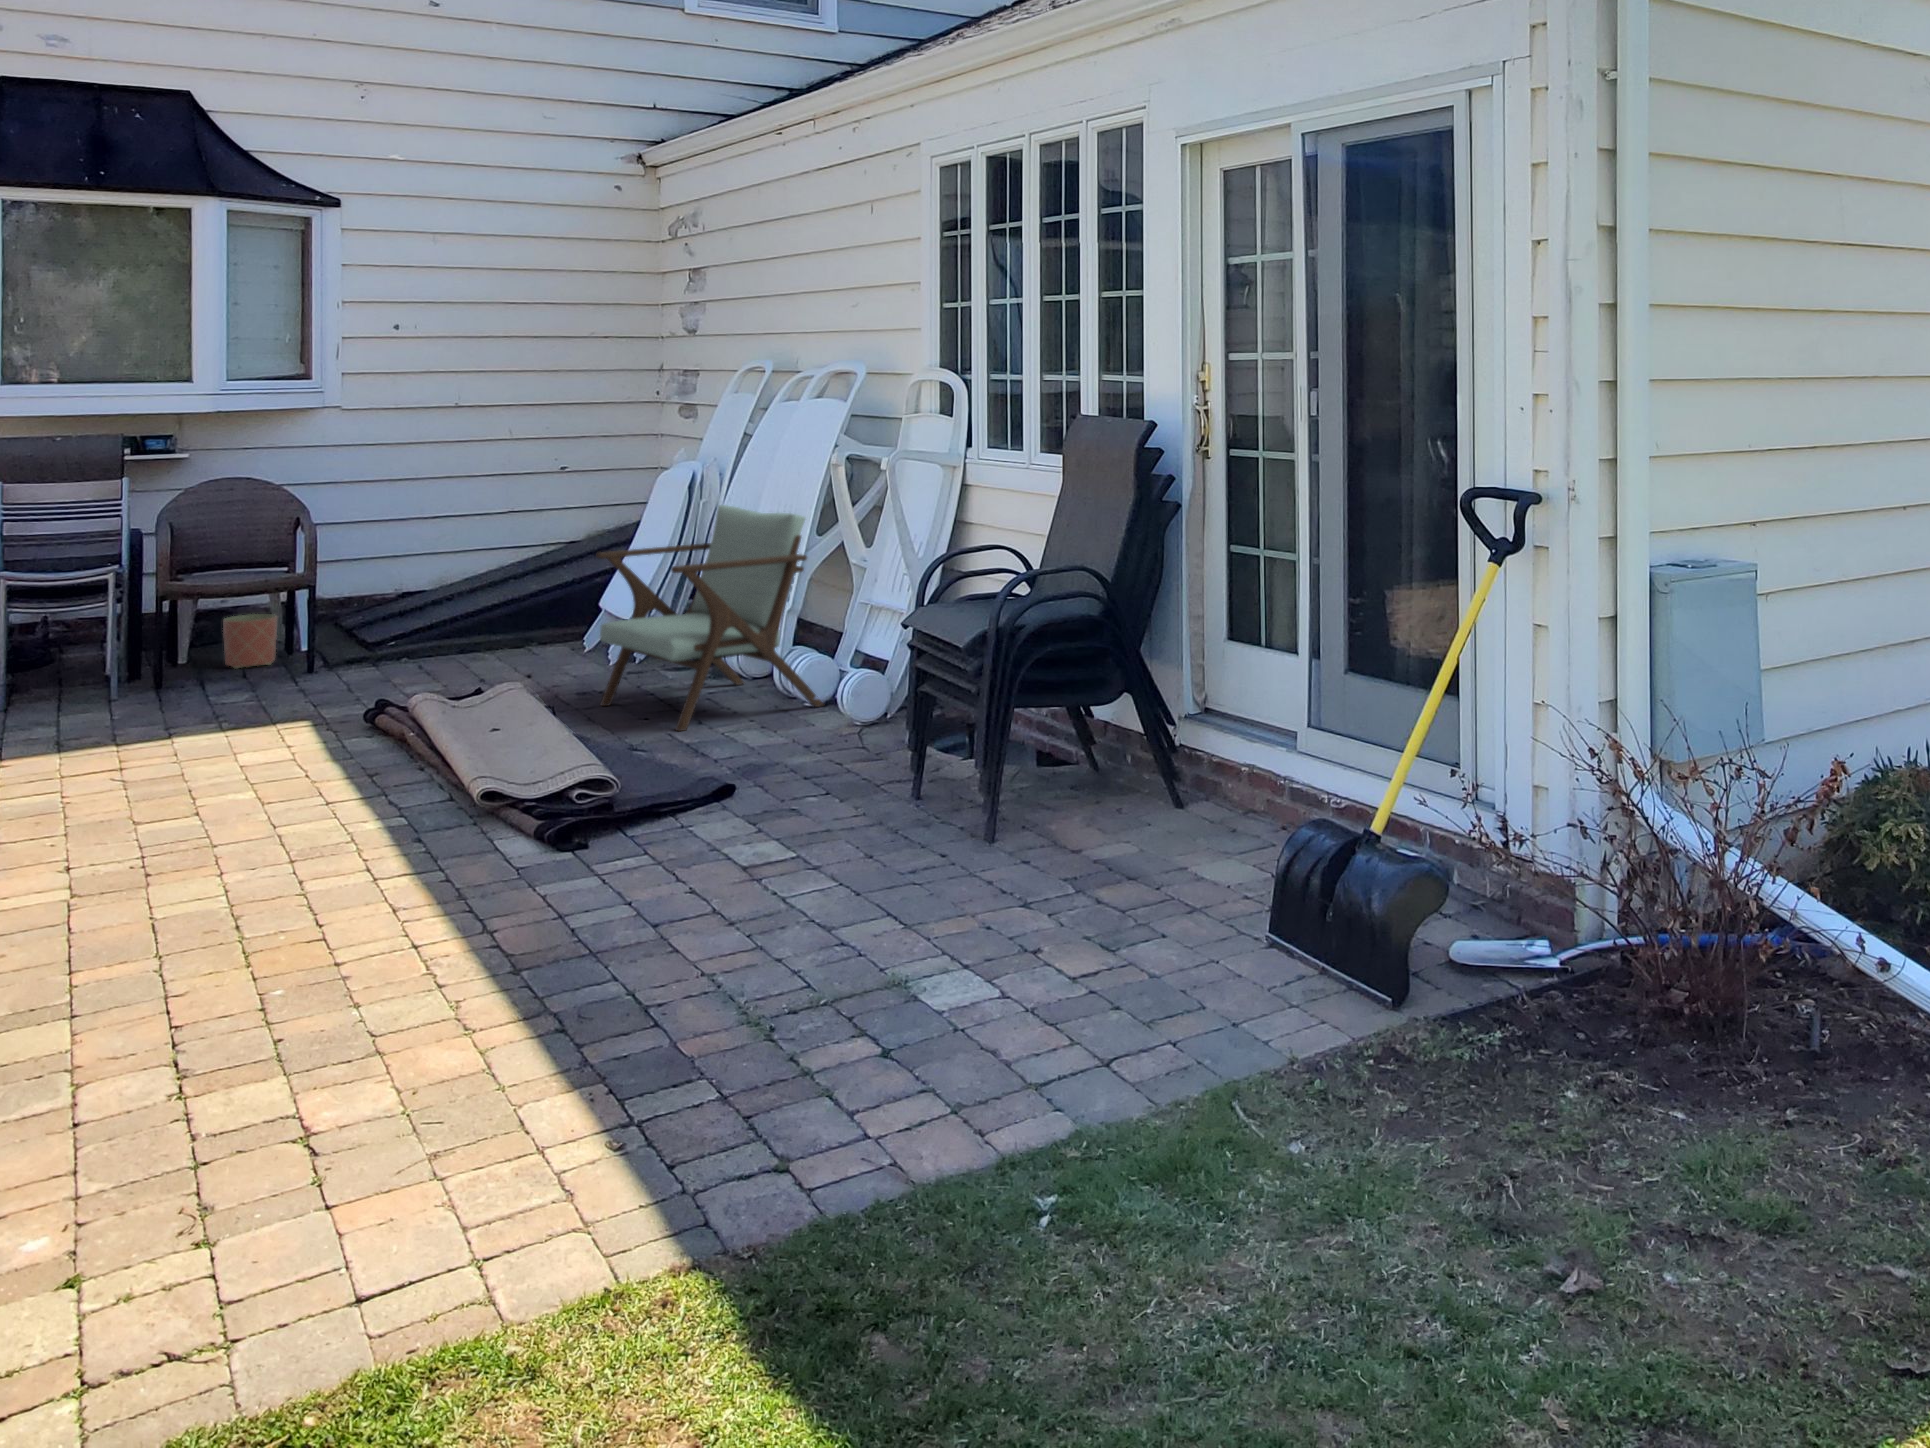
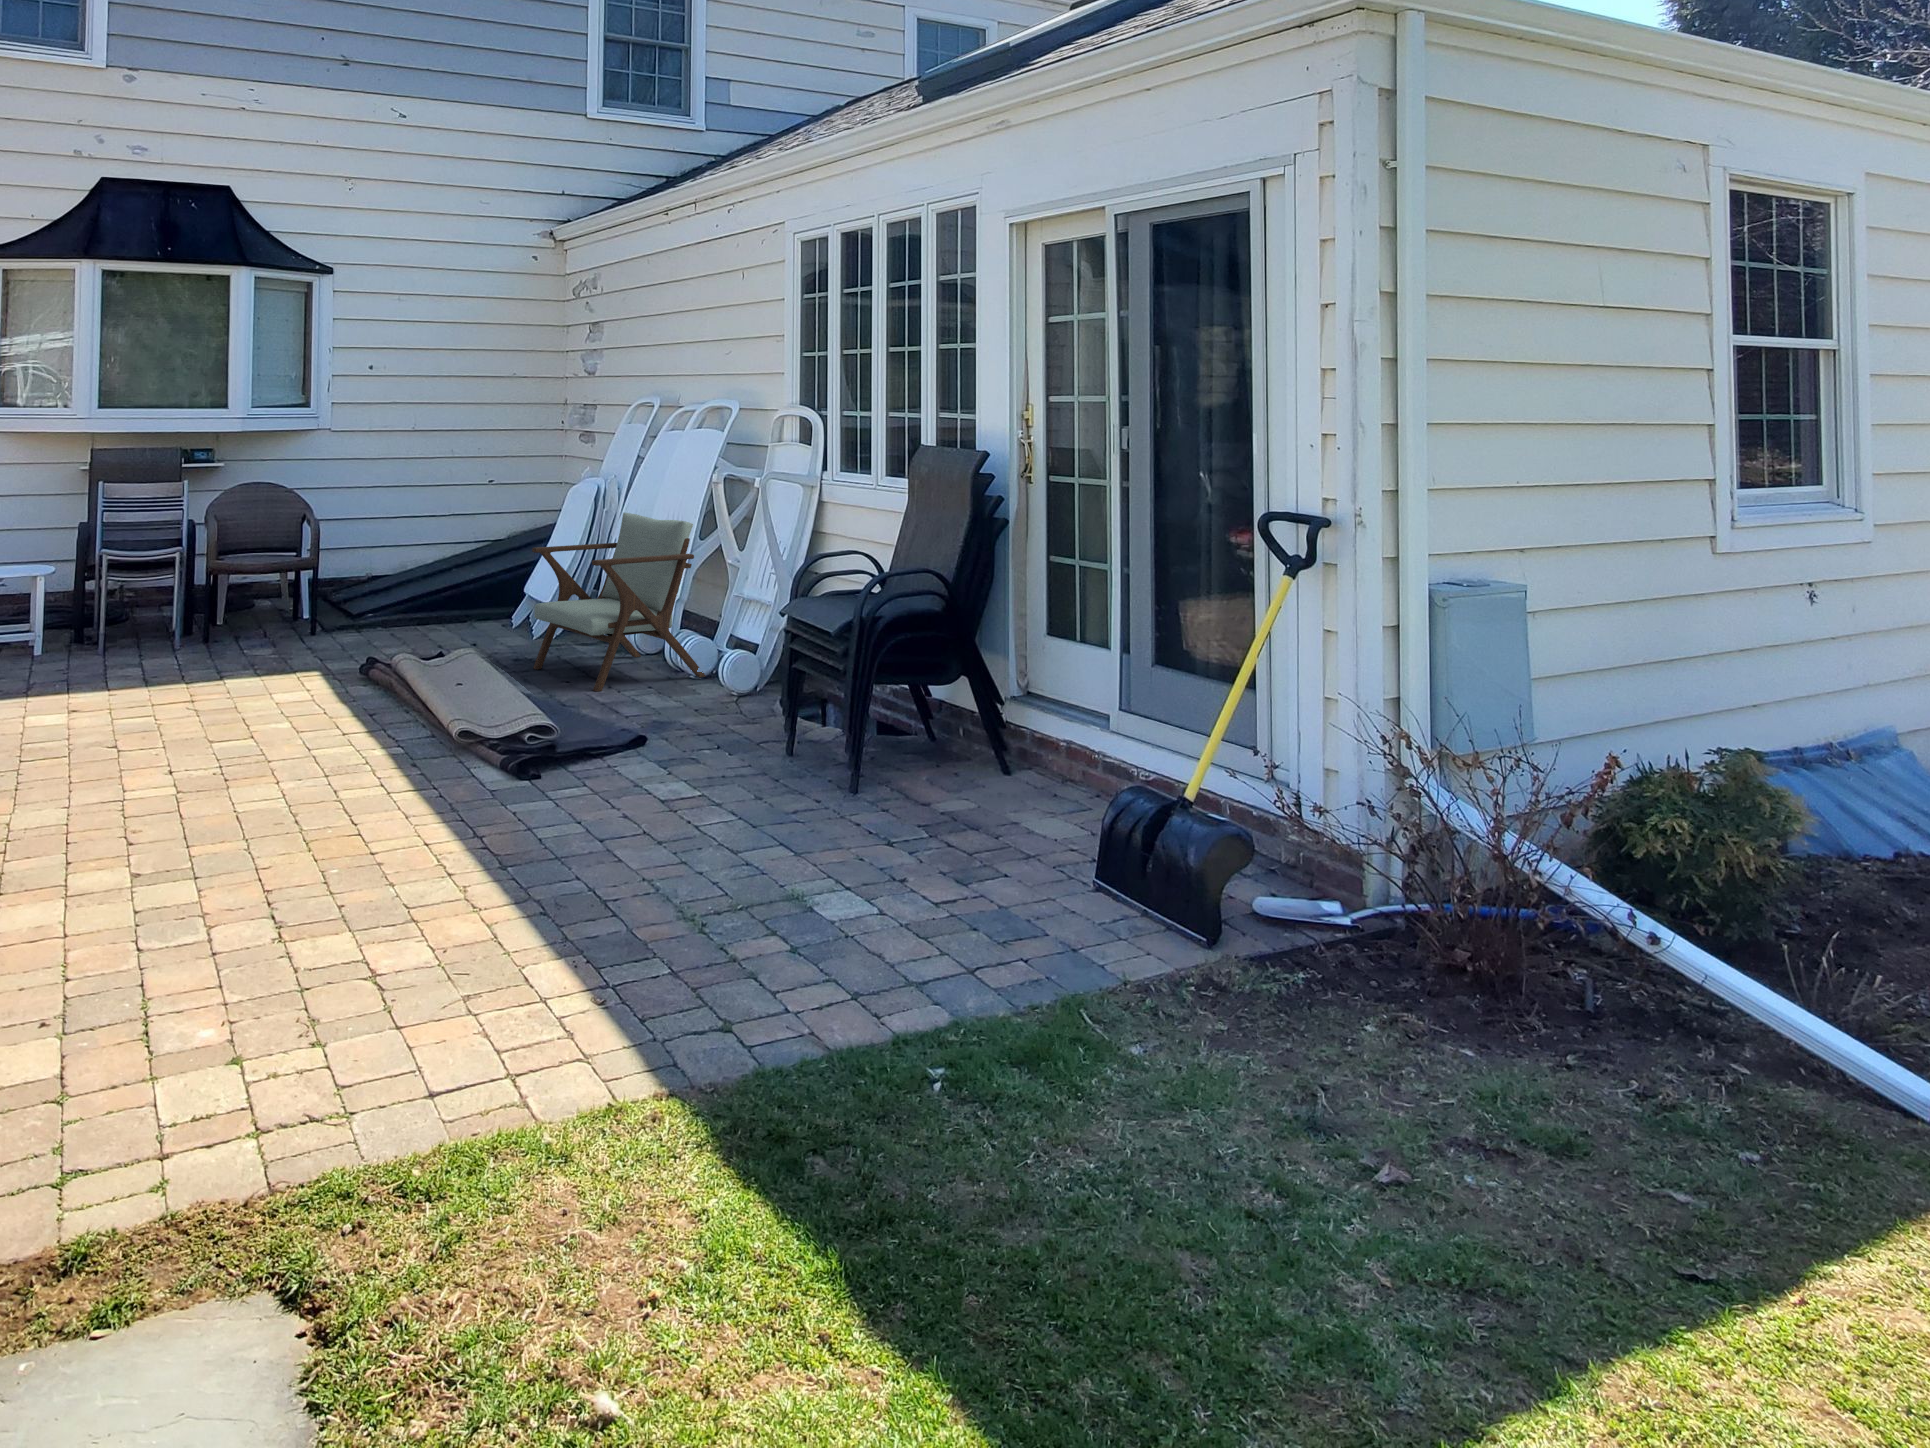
planter: present [223,614,277,668] -> none [256,588,293,629]

